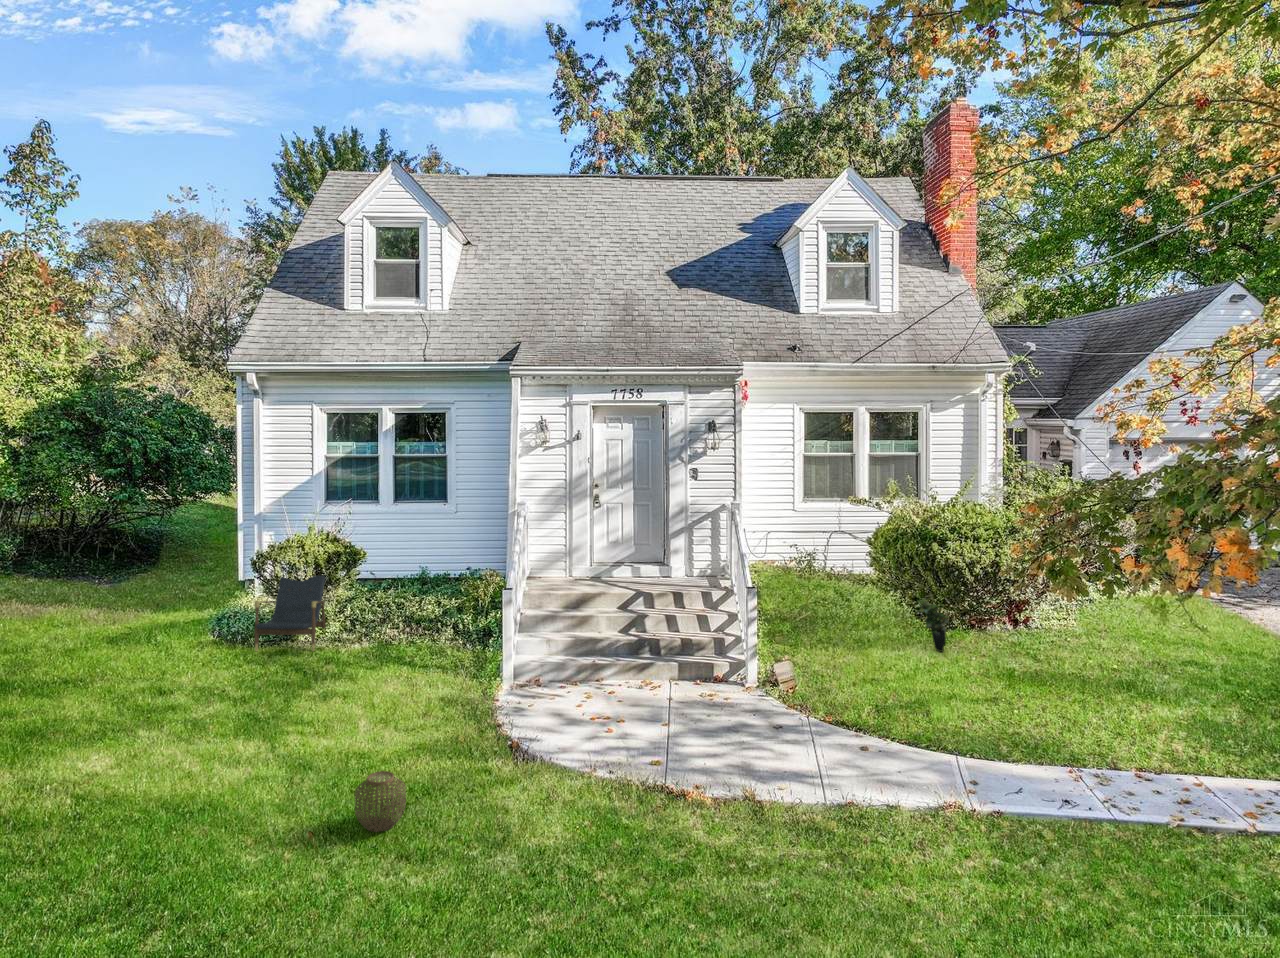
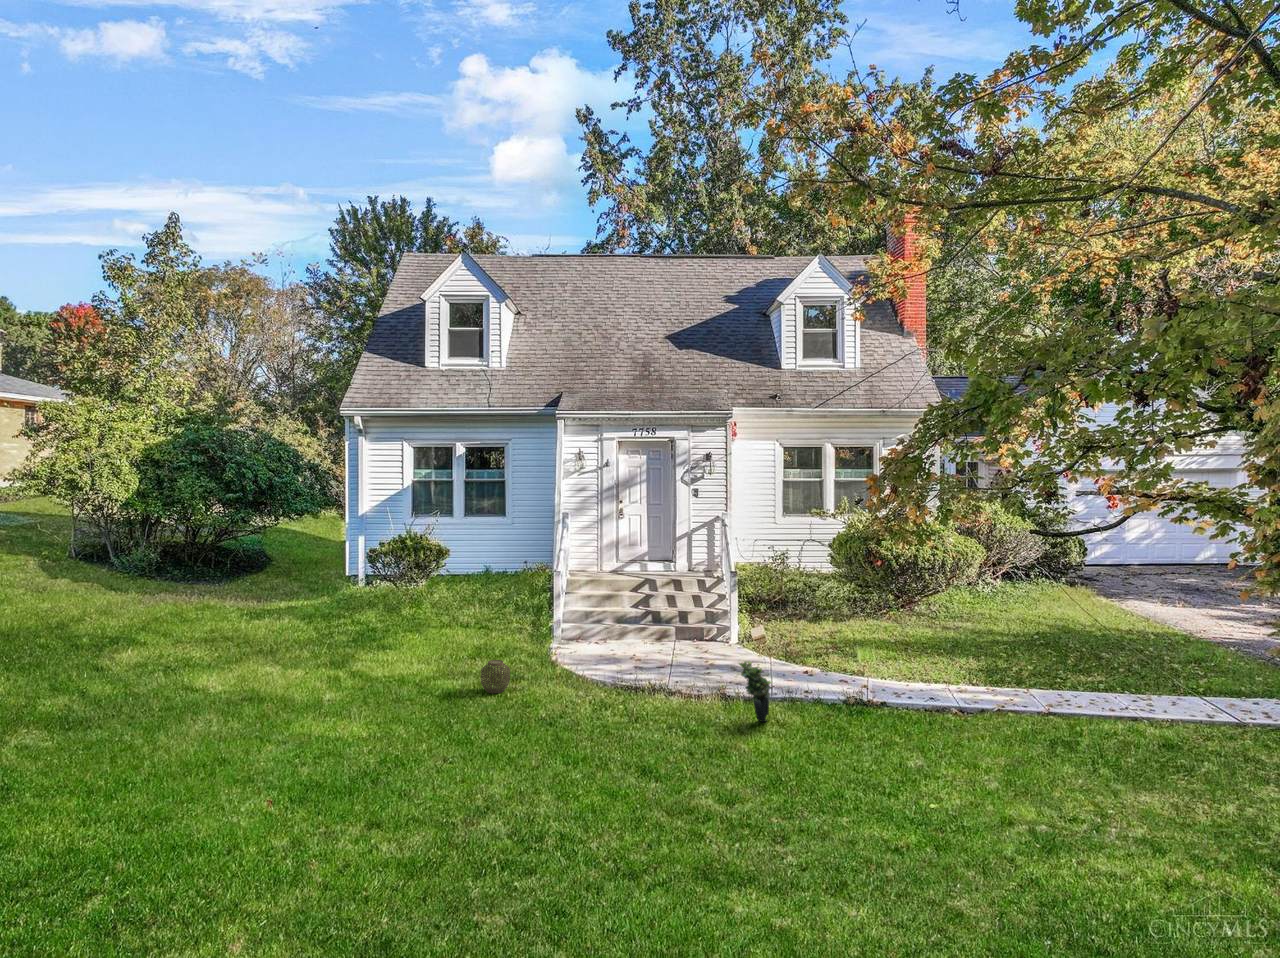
lounge chair: present [254,576,326,651] -> none [375,566,422,619]
potted plant: present [918,599,949,652] -> present [739,661,772,722]

